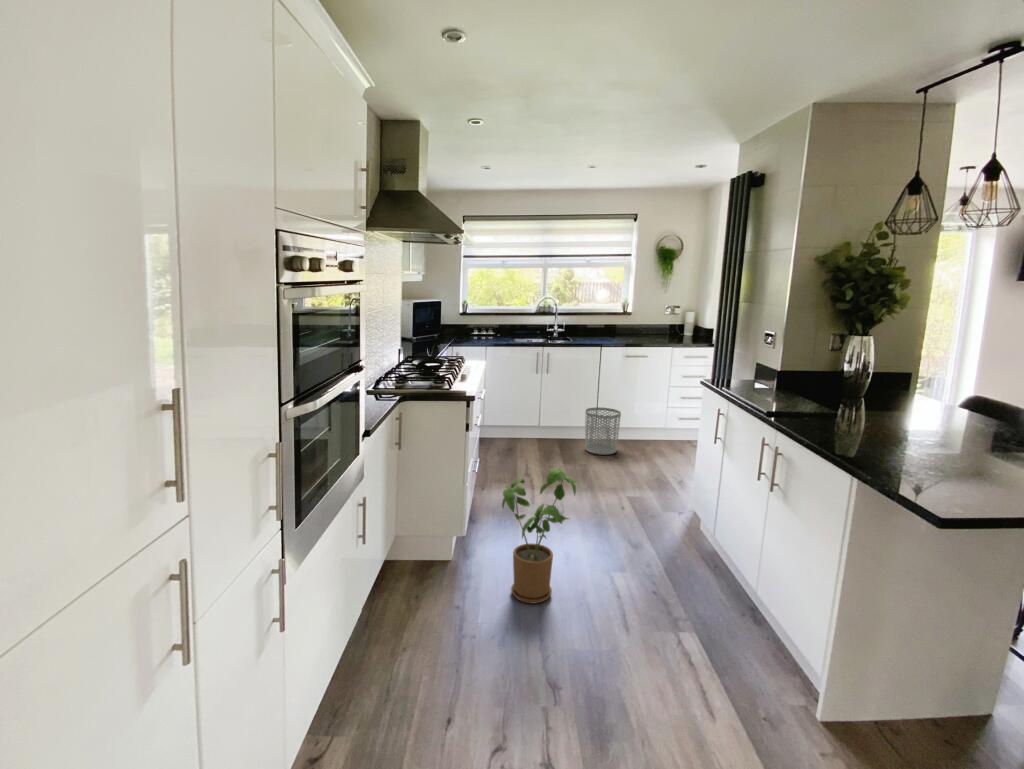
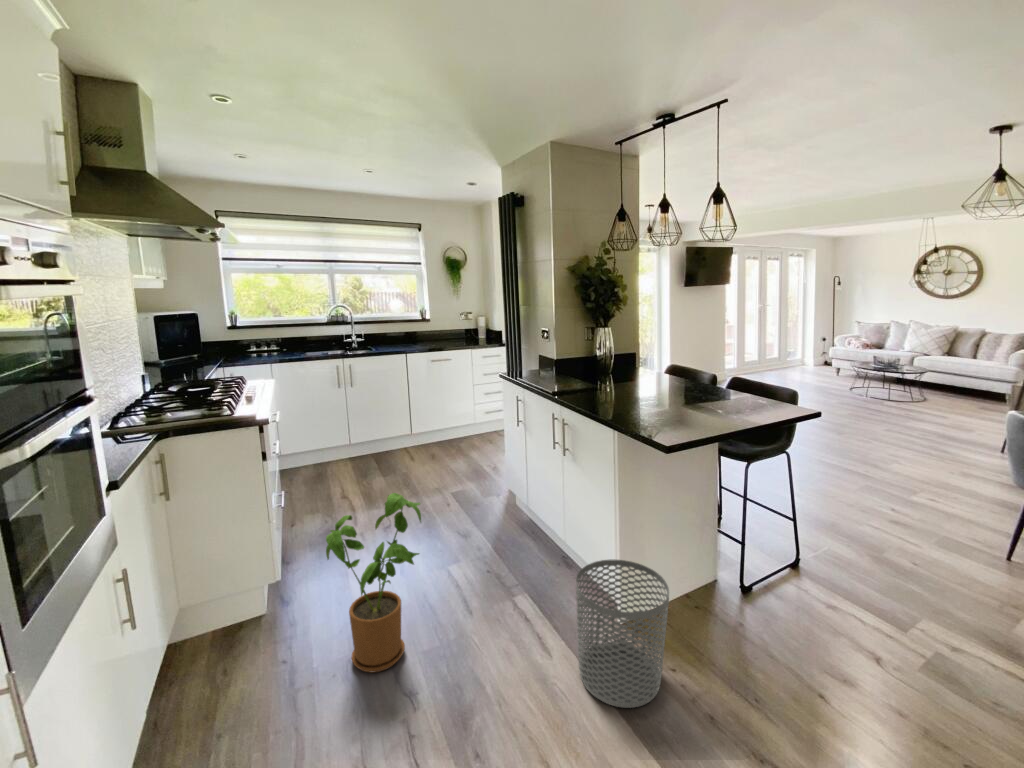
waste bin: present [585,407,621,455] -> present [576,559,669,708]

